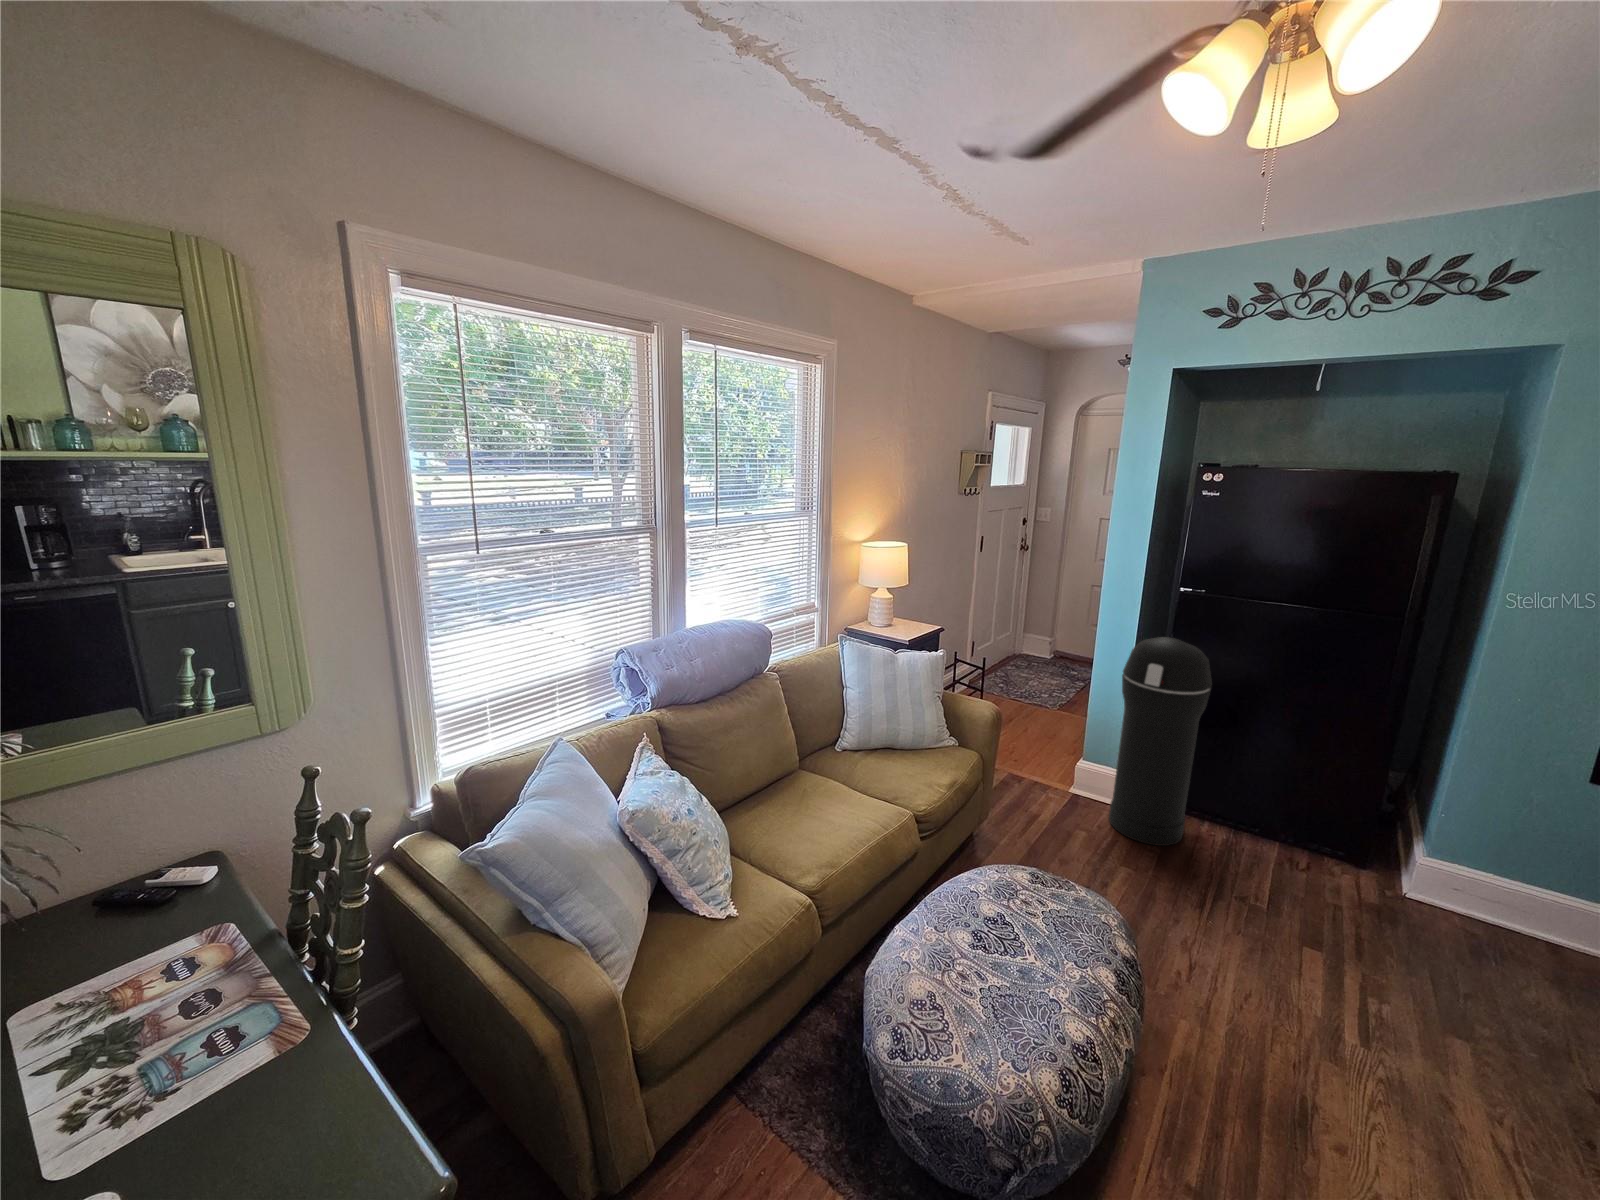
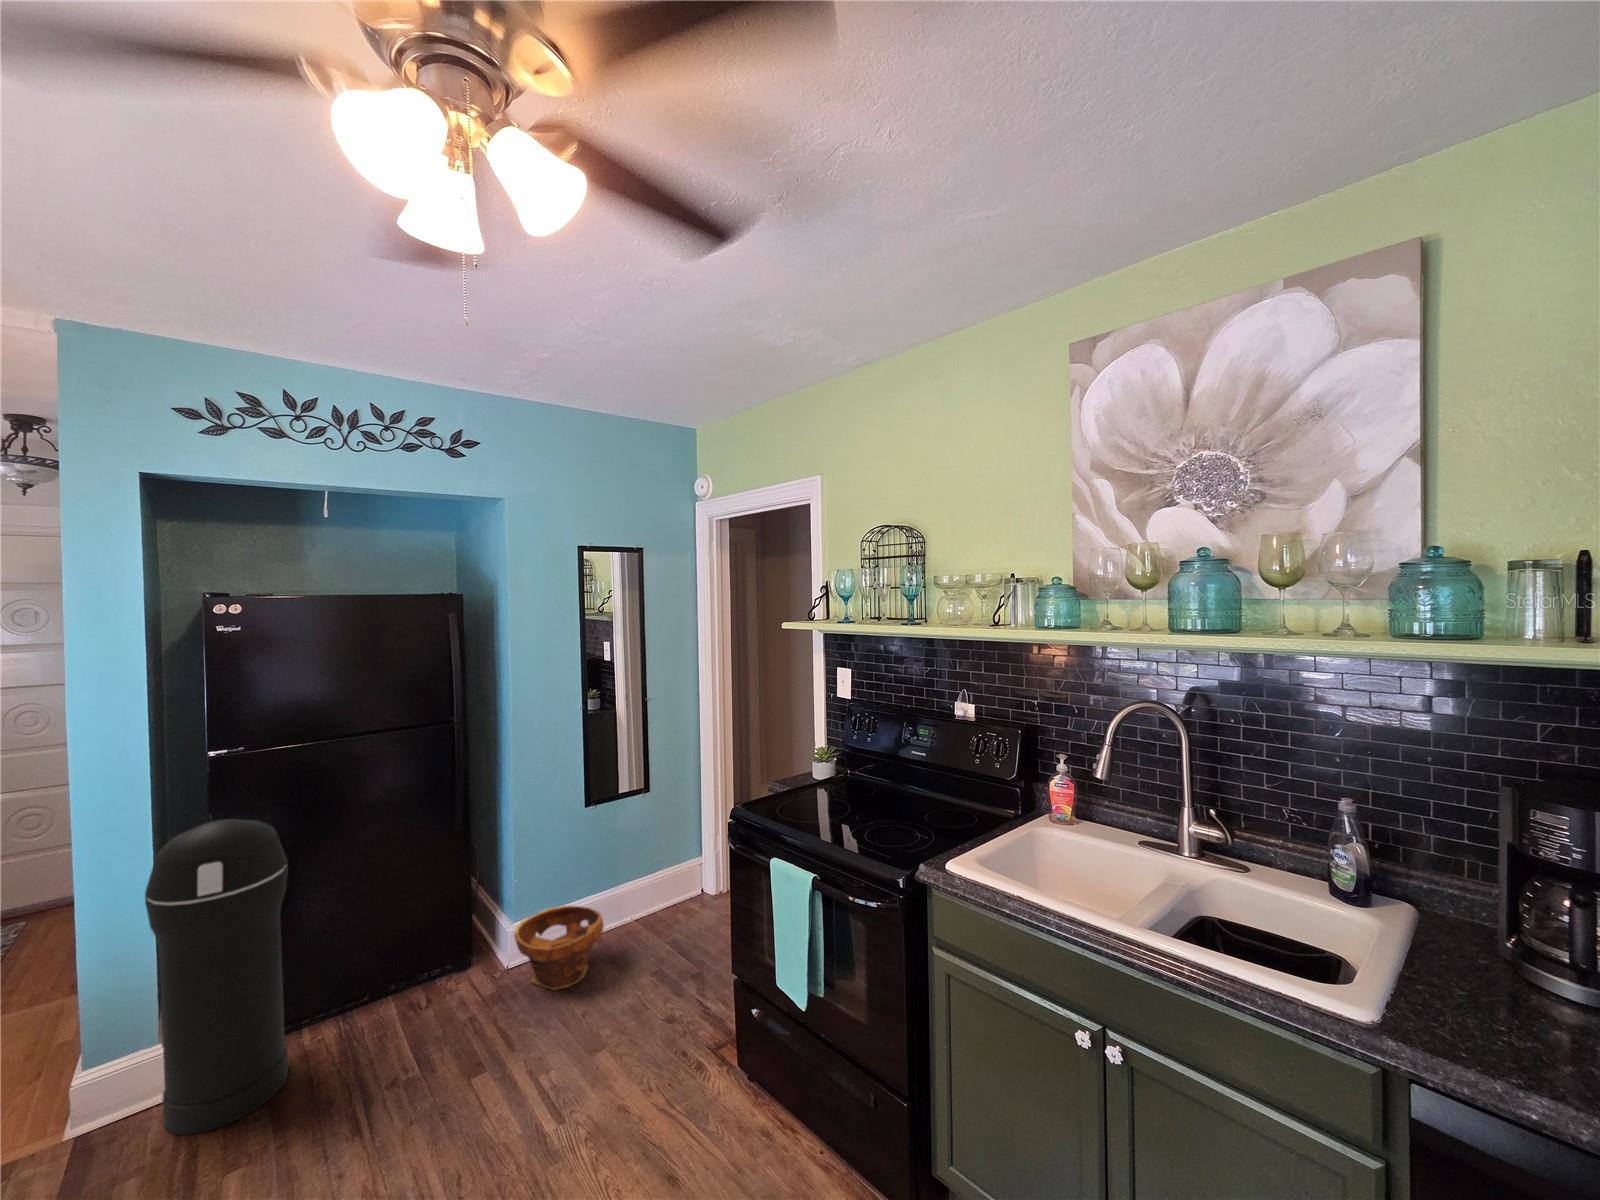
planter: none [1412,860,1557,970] -> present [514,905,604,990]

